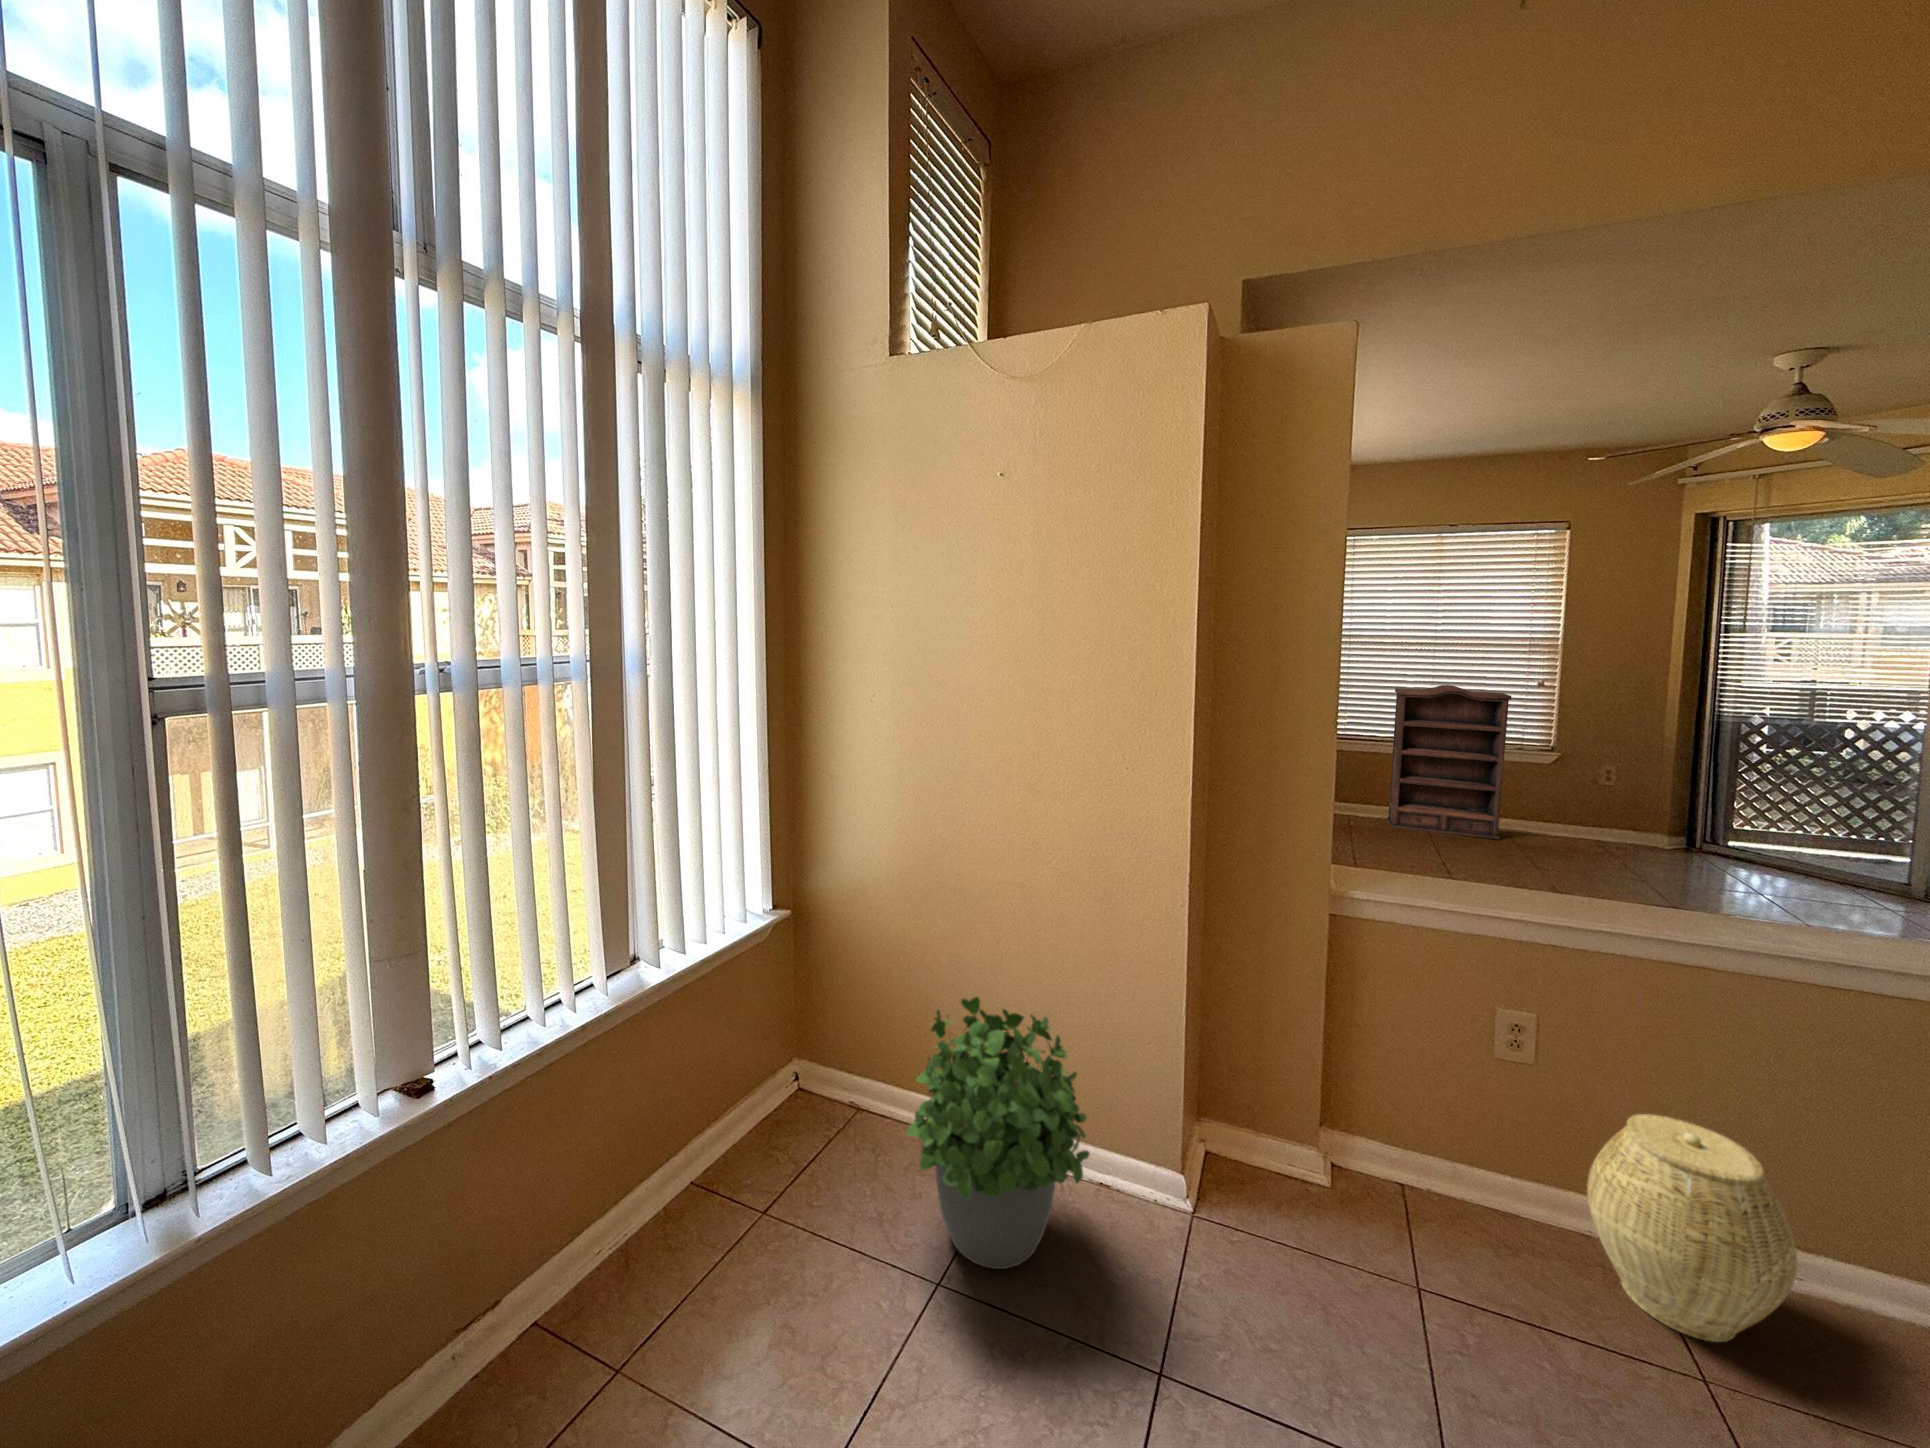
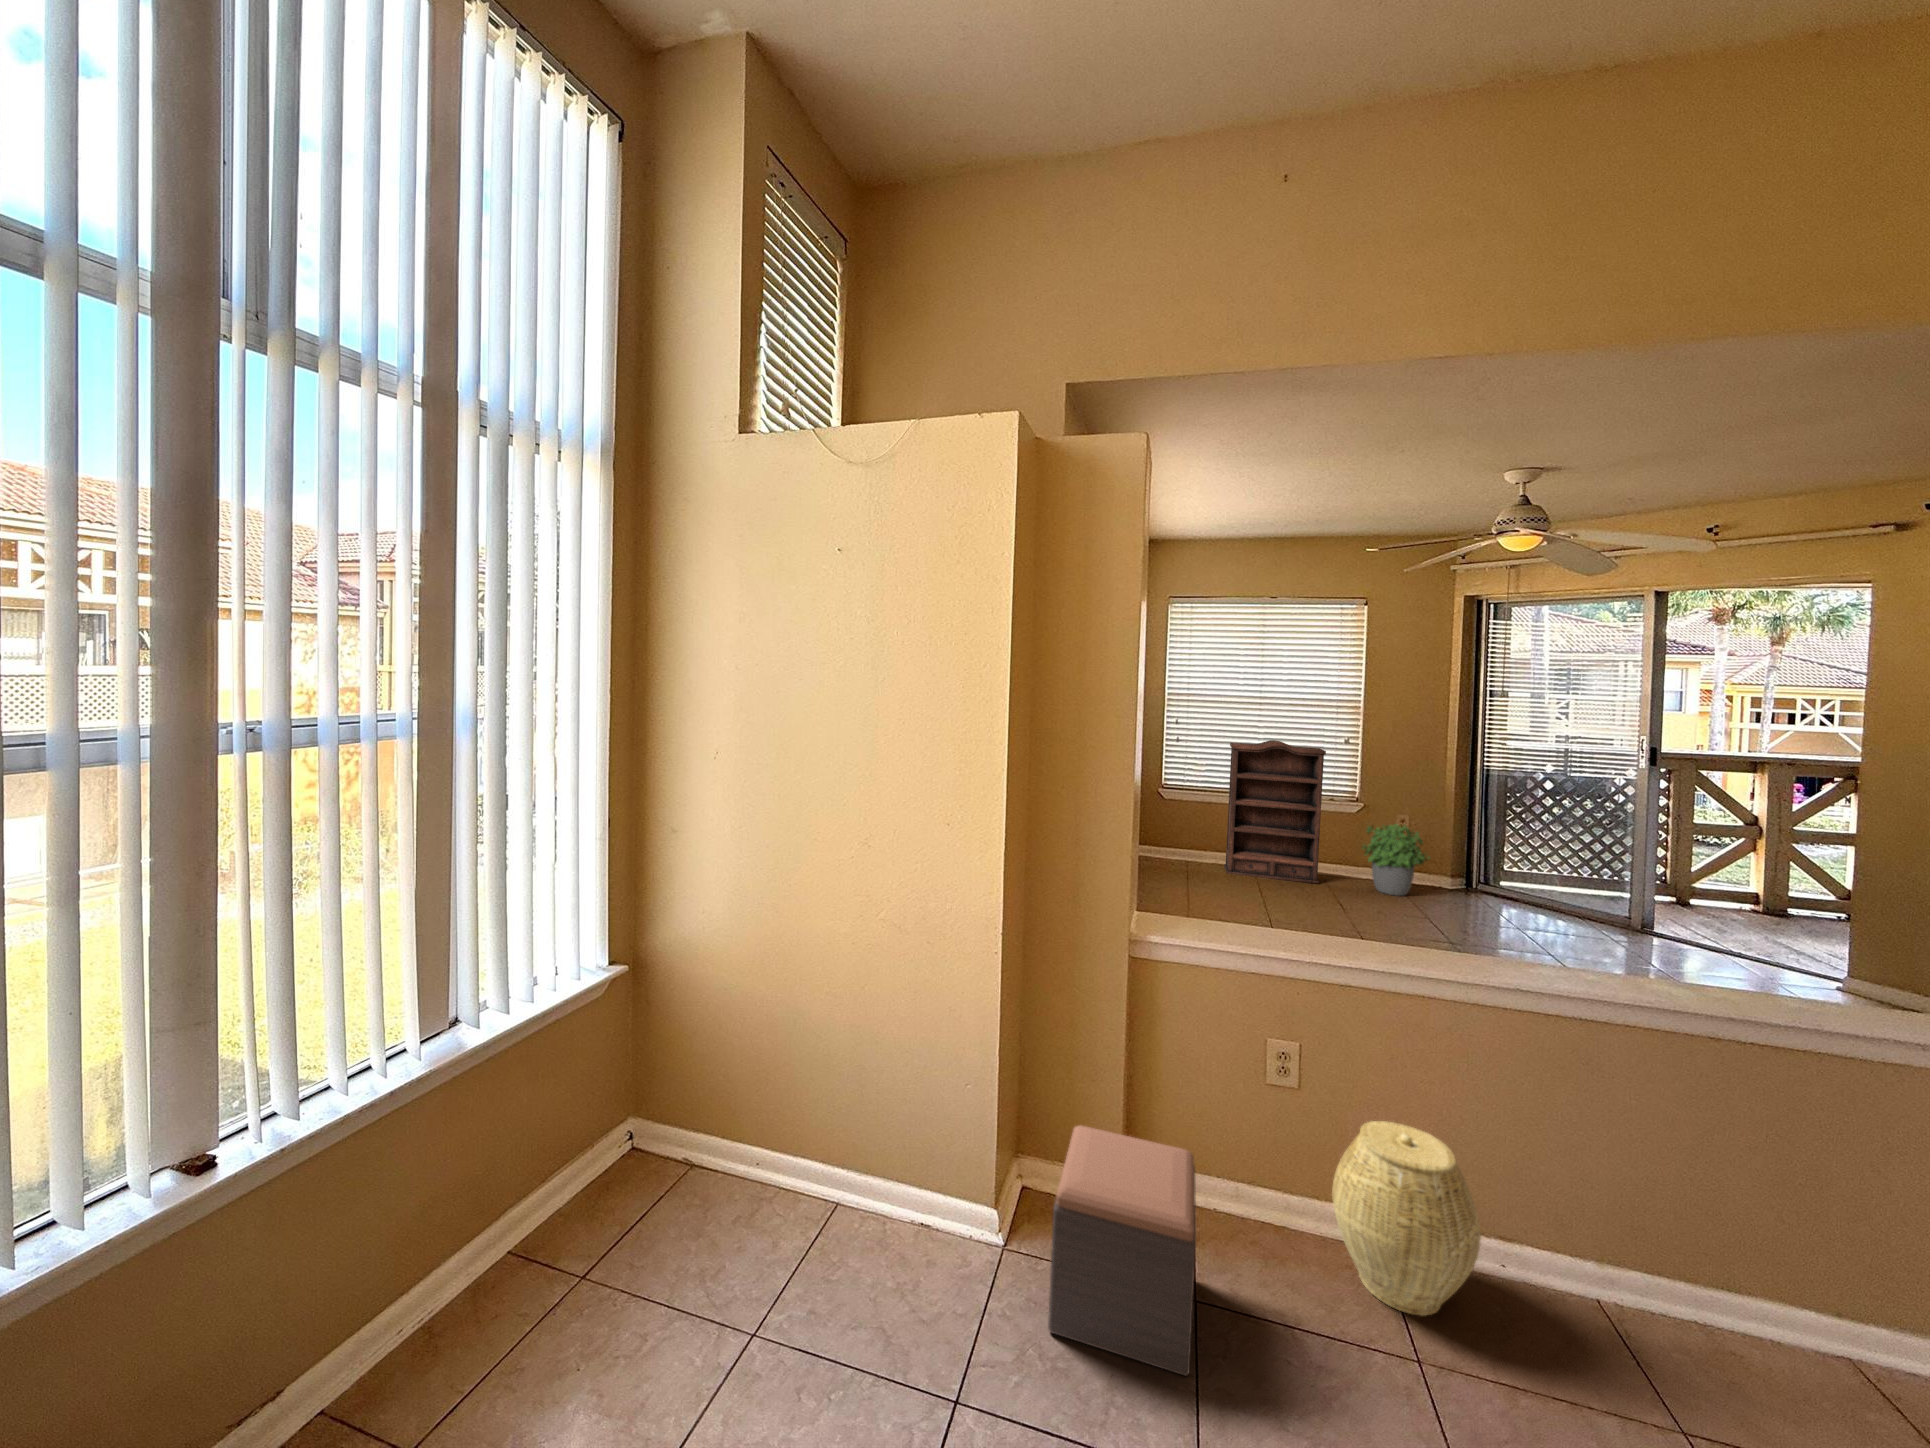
potted plant: present [906,997,1089,1269] -> present [1362,824,1429,896]
footstool: none [1253,1095,1437,1382] -> present [1048,1126,1196,1376]

